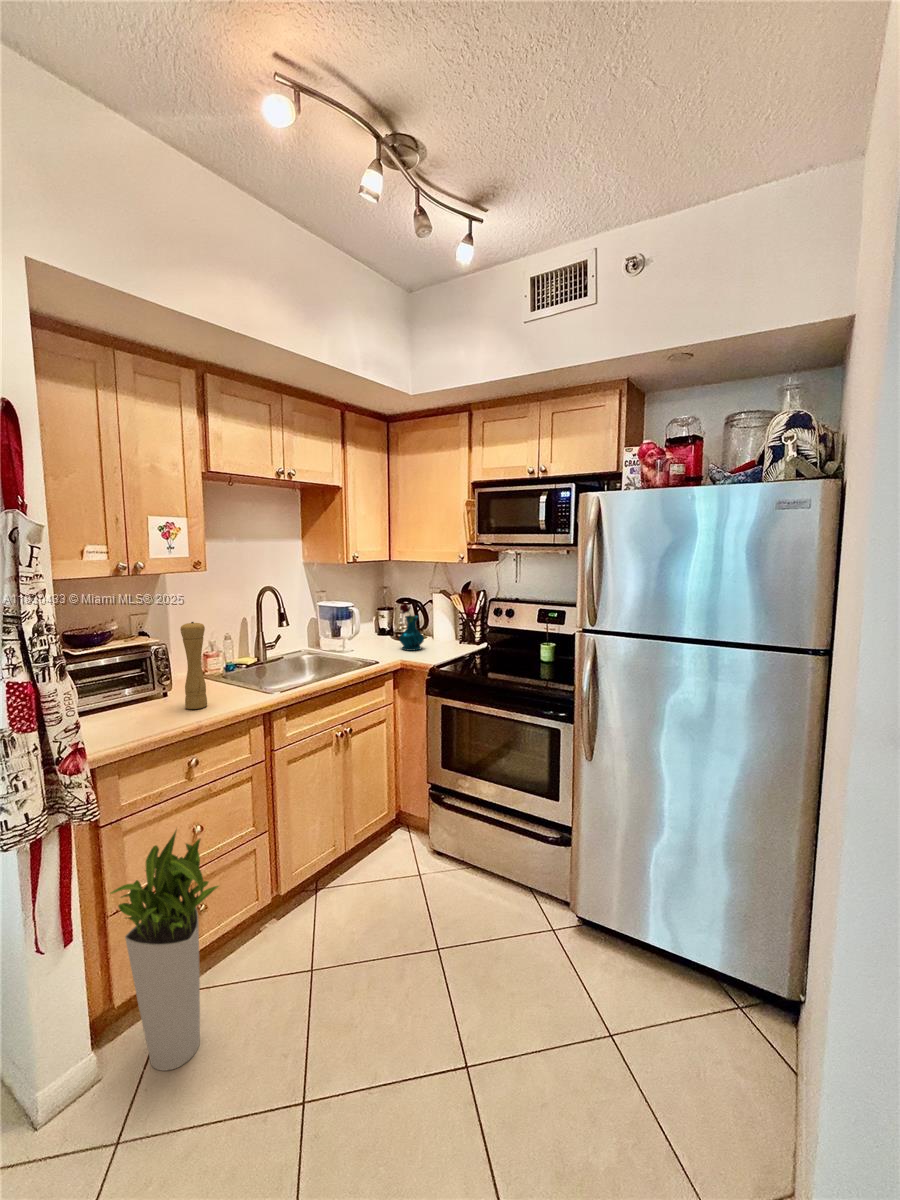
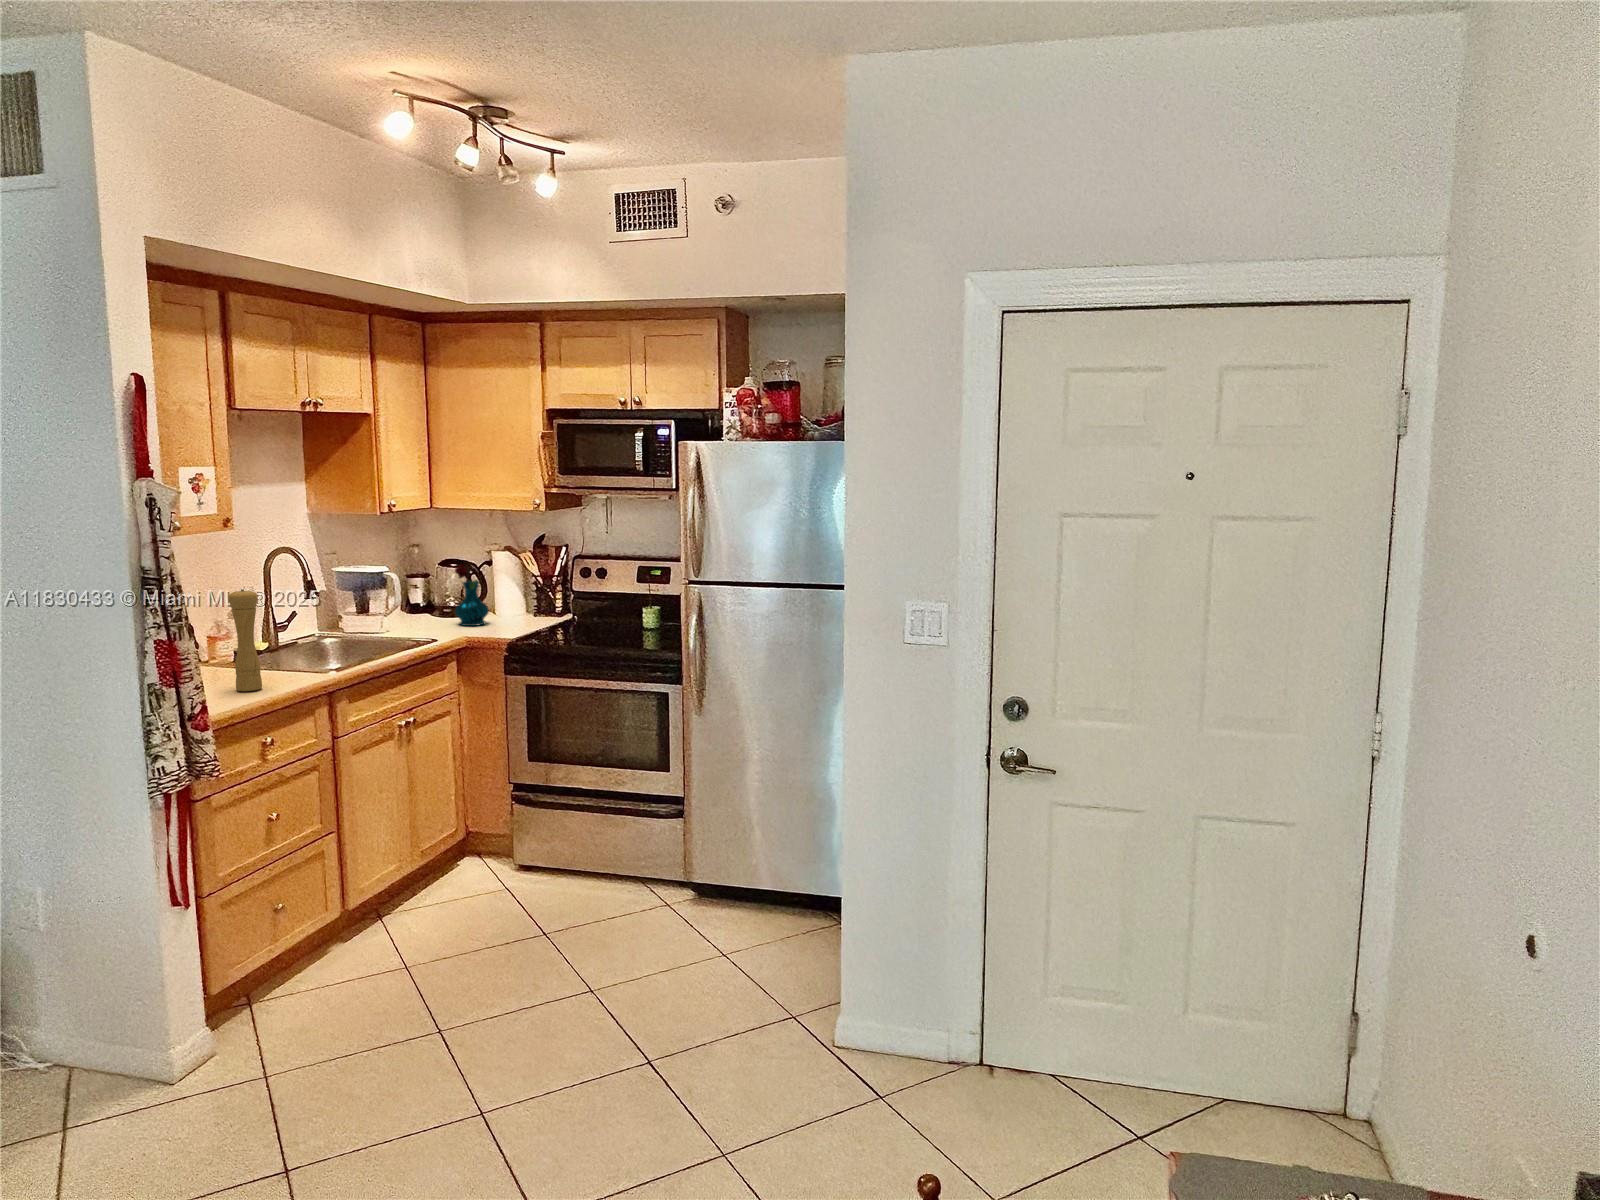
planter: present [111,831,219,1071] -> none [218,810,326,1054]

